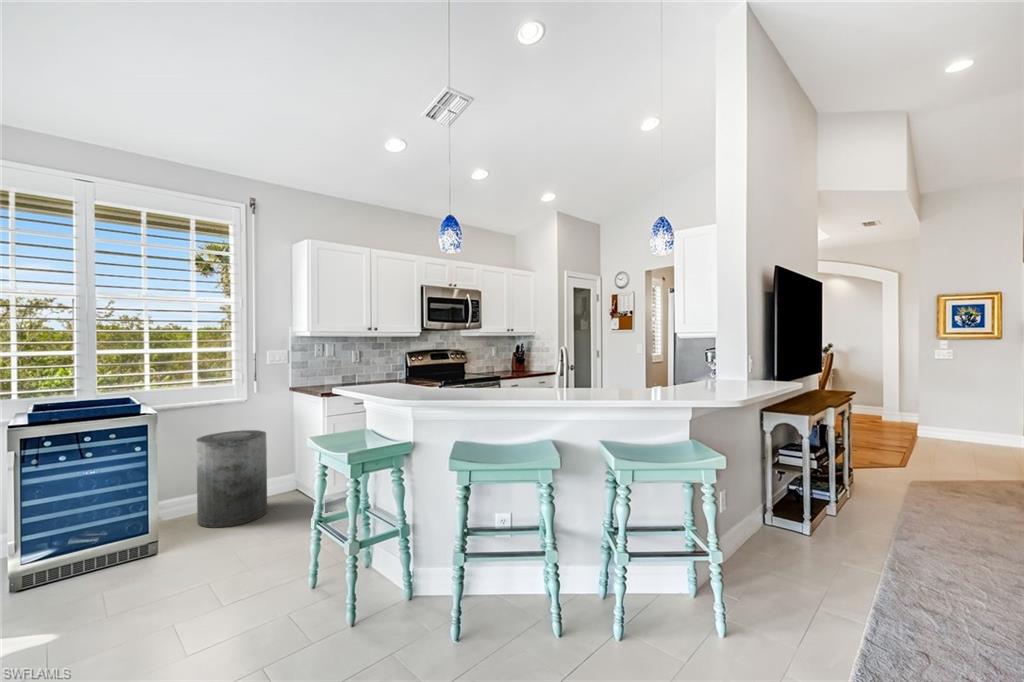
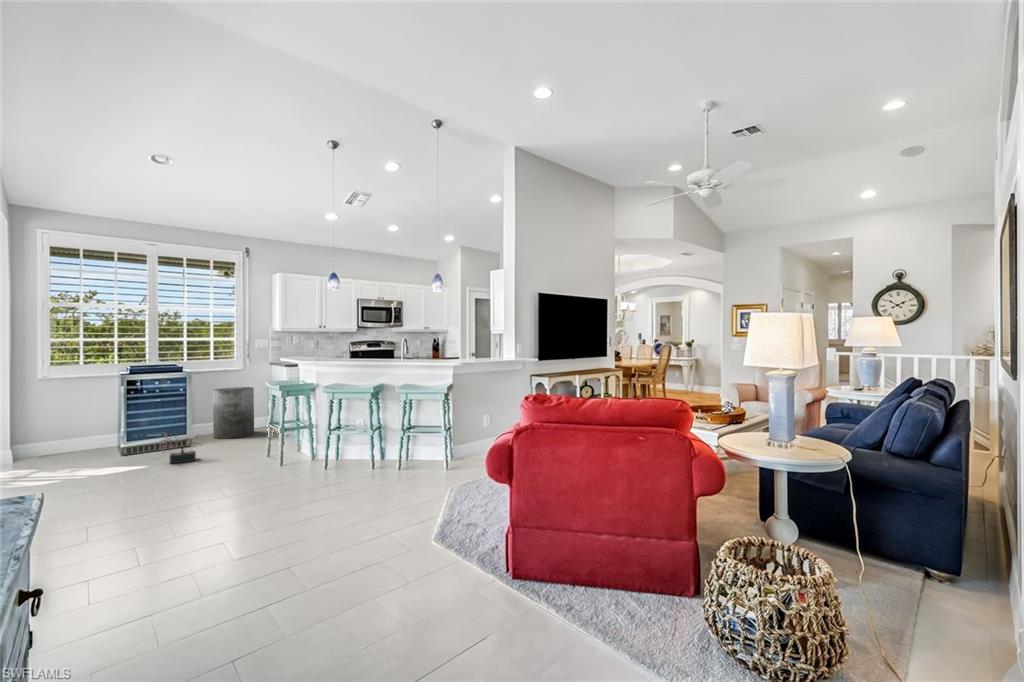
decorative plant: none [79,562,176,636] -> present [160,434,200,463]

